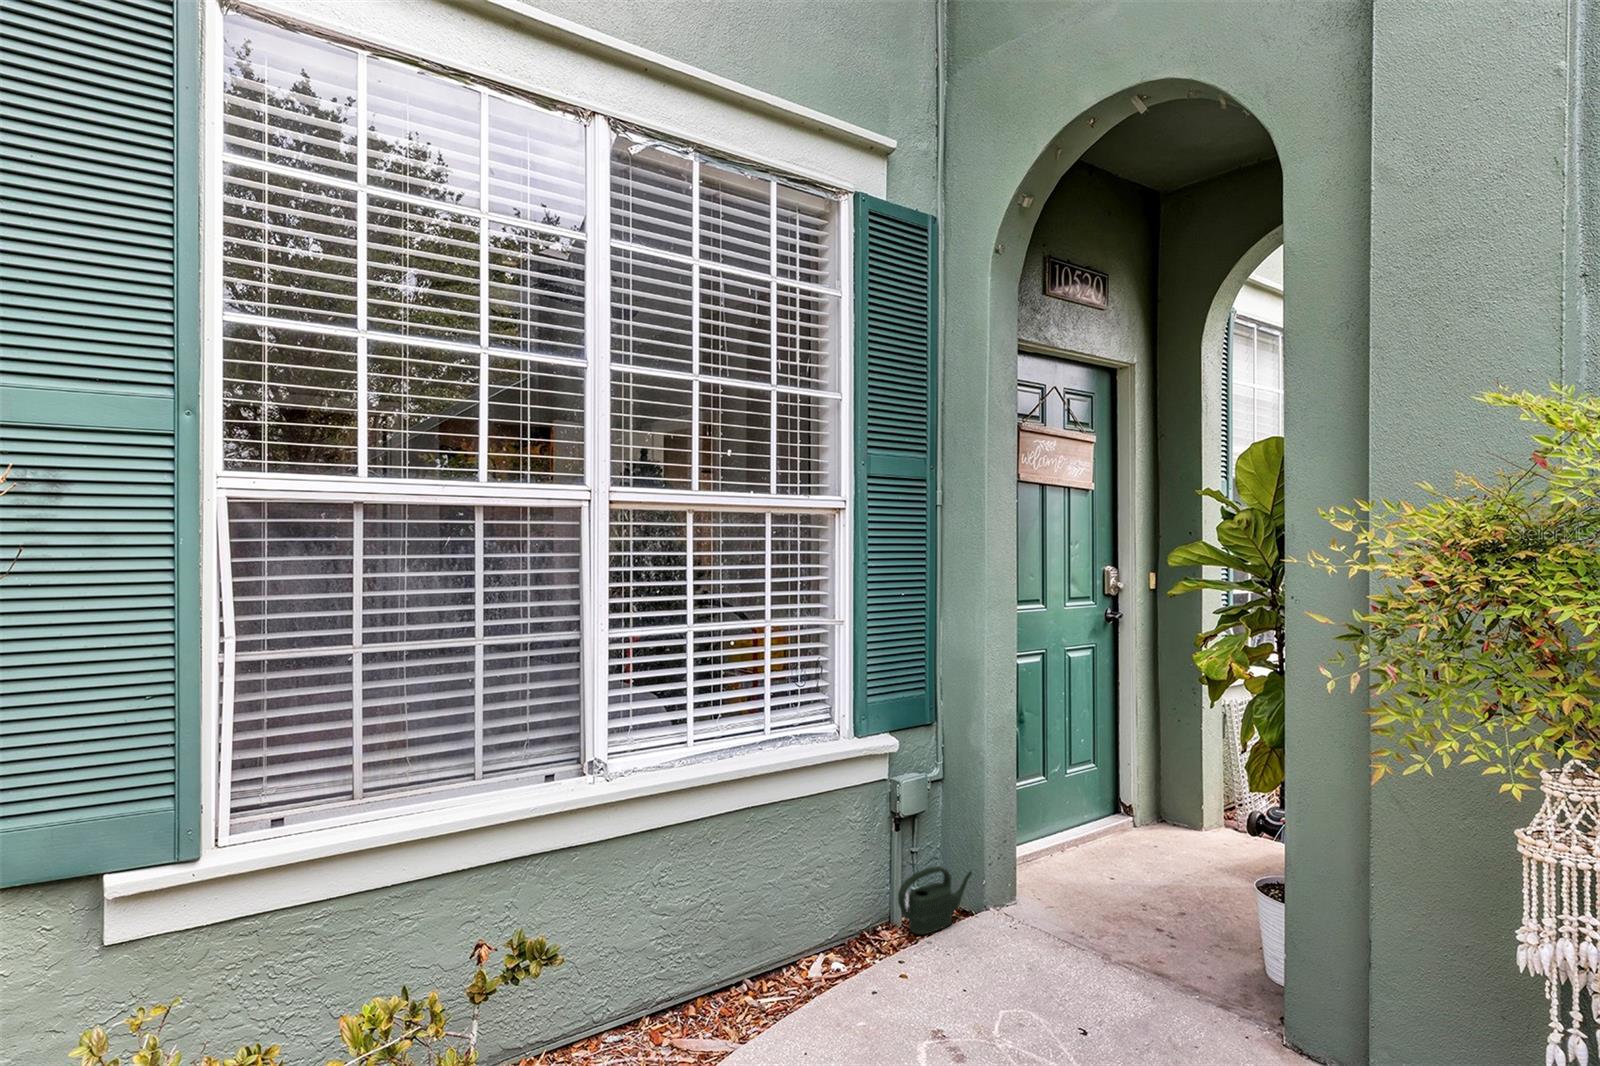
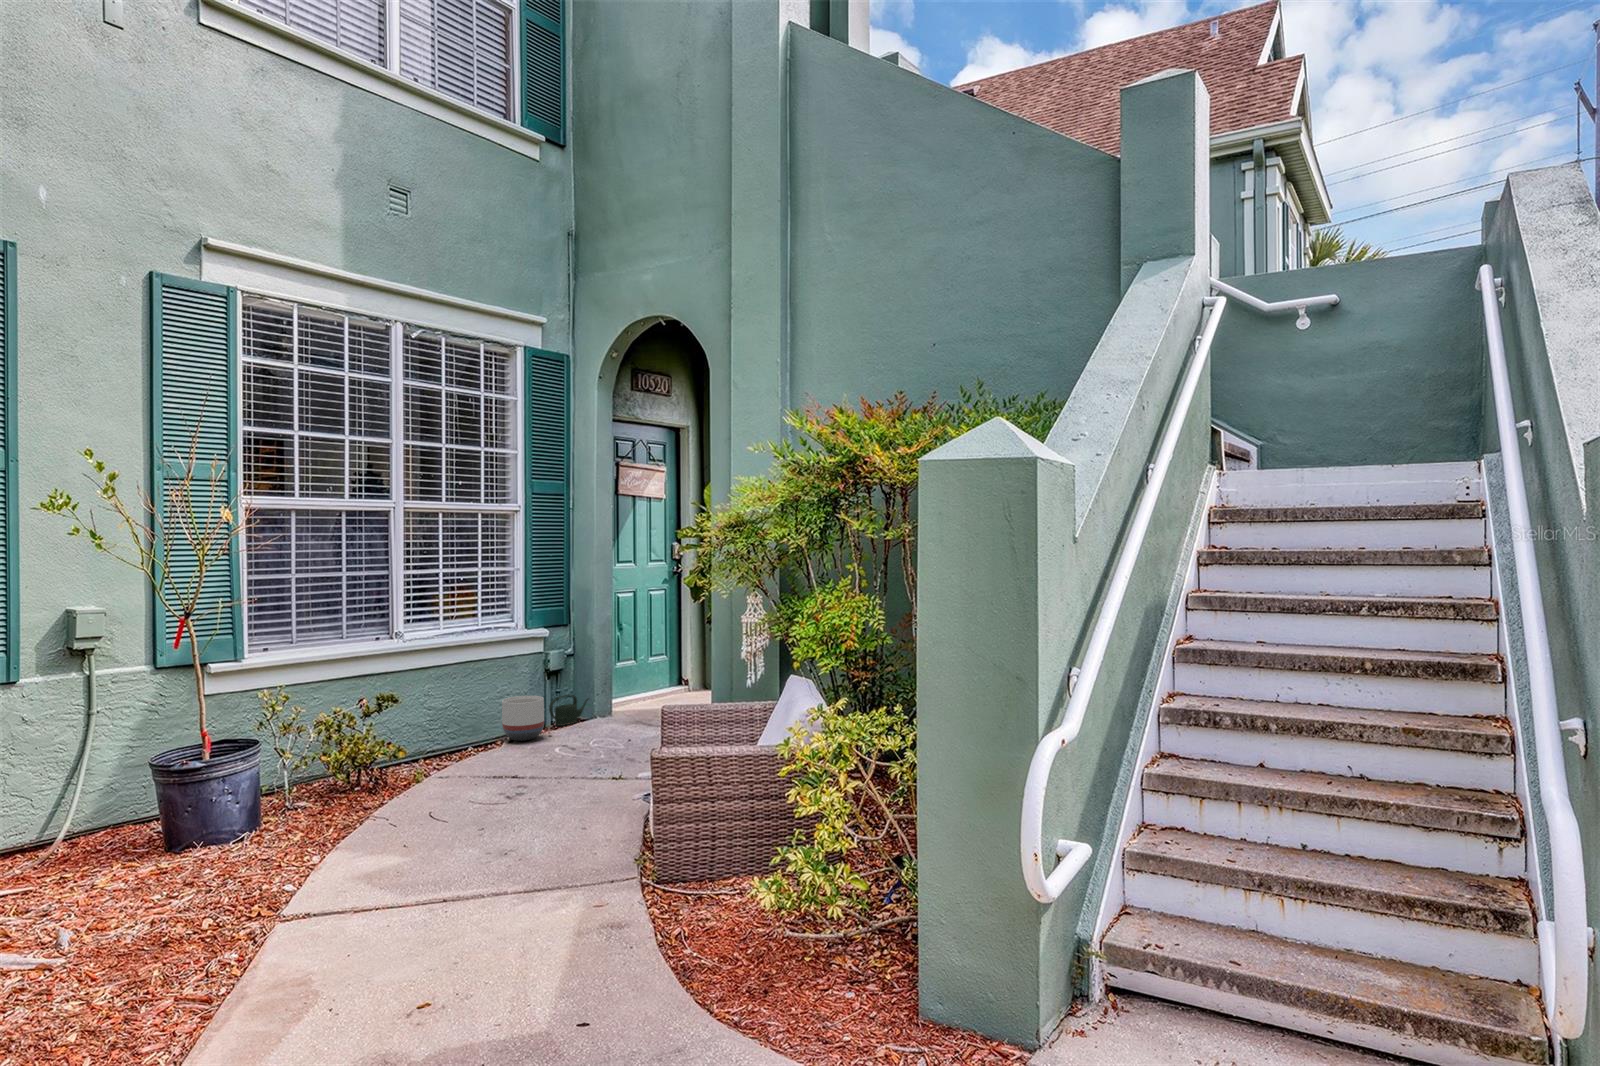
planter: none [805,883,889,998] -> present [502,696,544,741]

